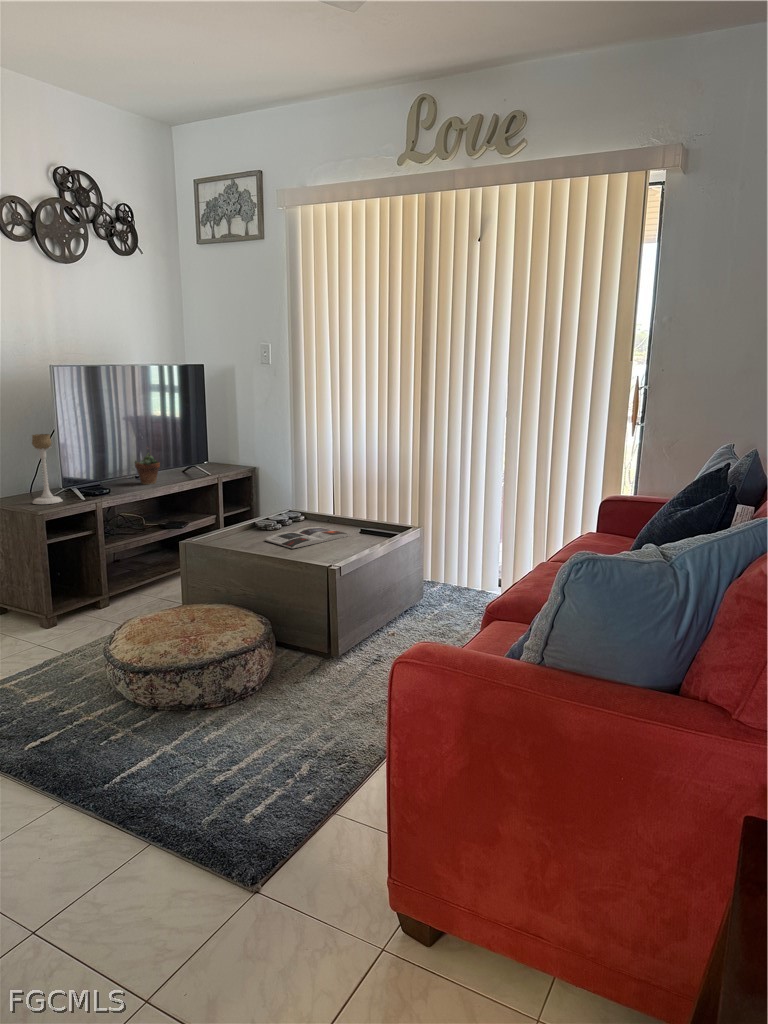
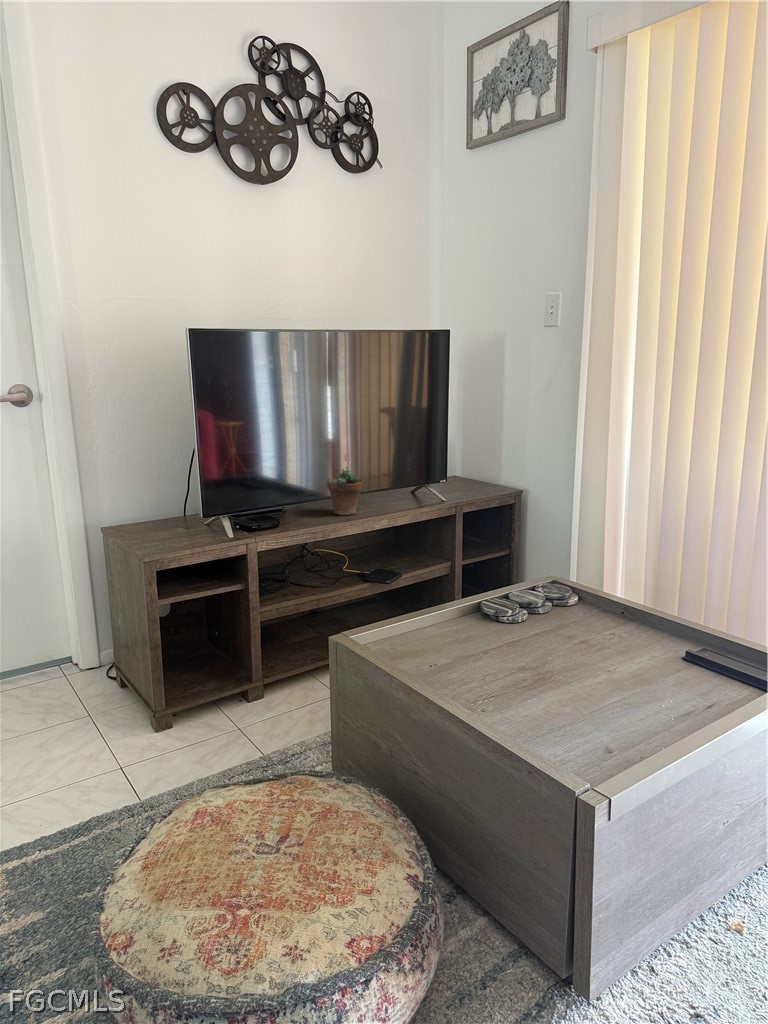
candle holder: present [32,434,63,504] -> none [157,436,200,544]
magazine: present [264,527,352,548] -> none [470,647,658,714]

